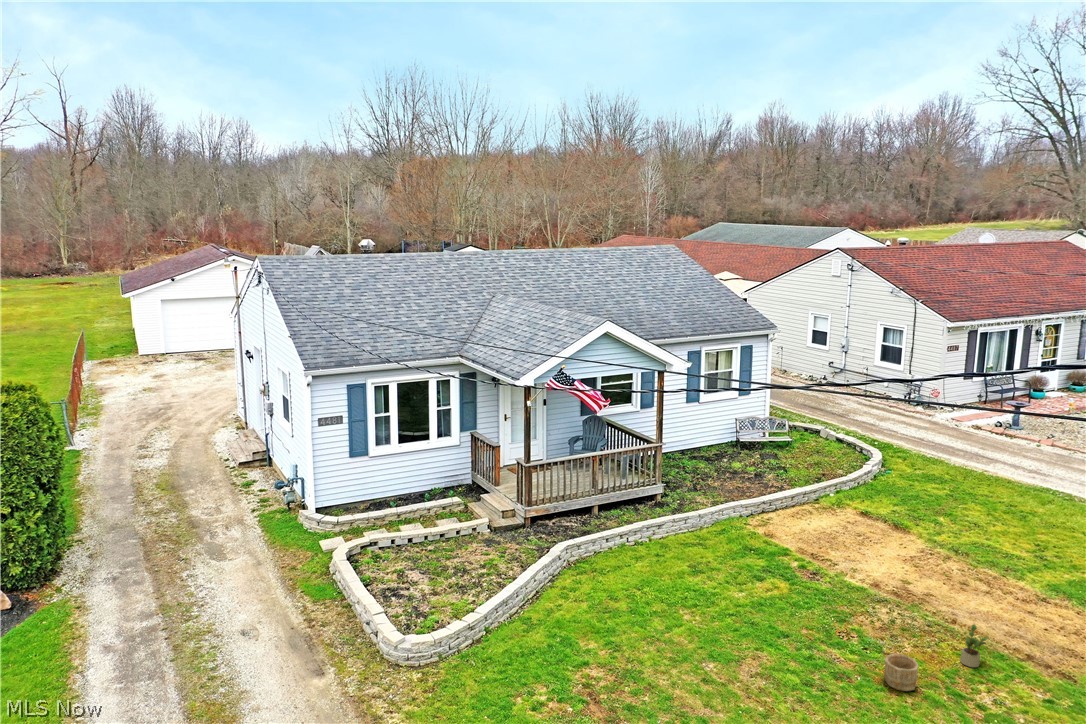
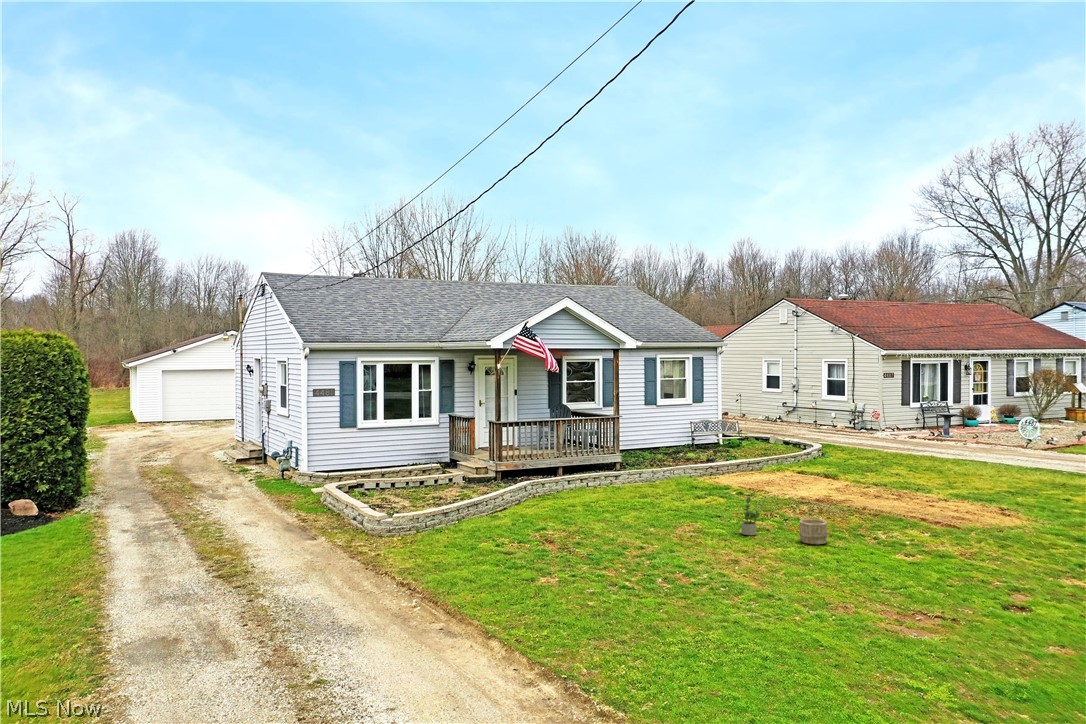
potted plant: present [960,625,988,667] -> present [741,497,761,535]

